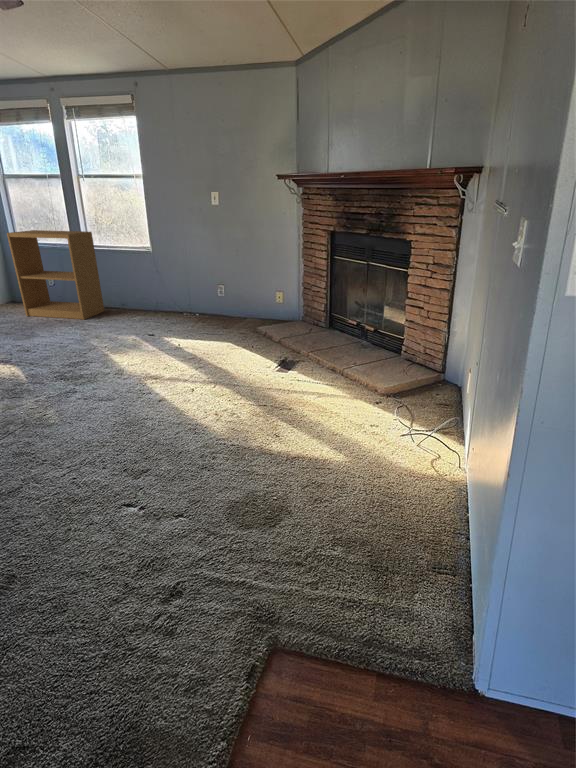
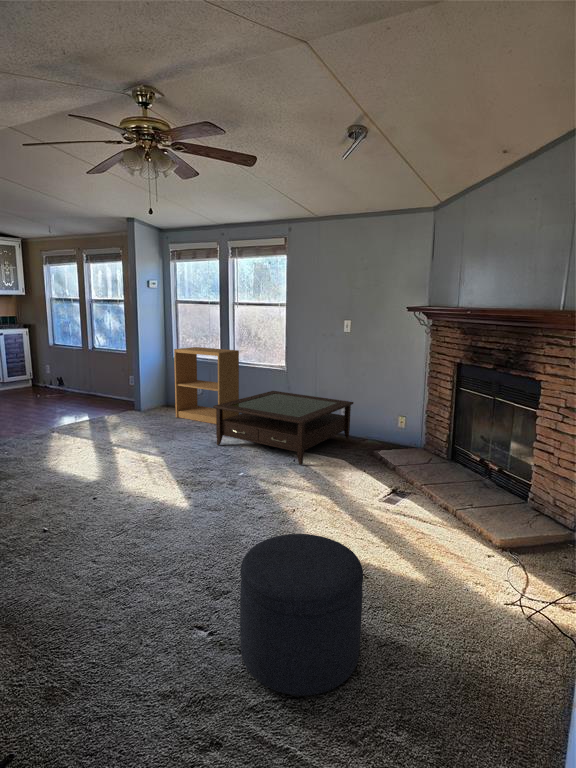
coffee table: none [75,276,230,349] -> present [213,391,353,465]
ottoman: none [166,402,289,542] -> present [240,534,363,696]

